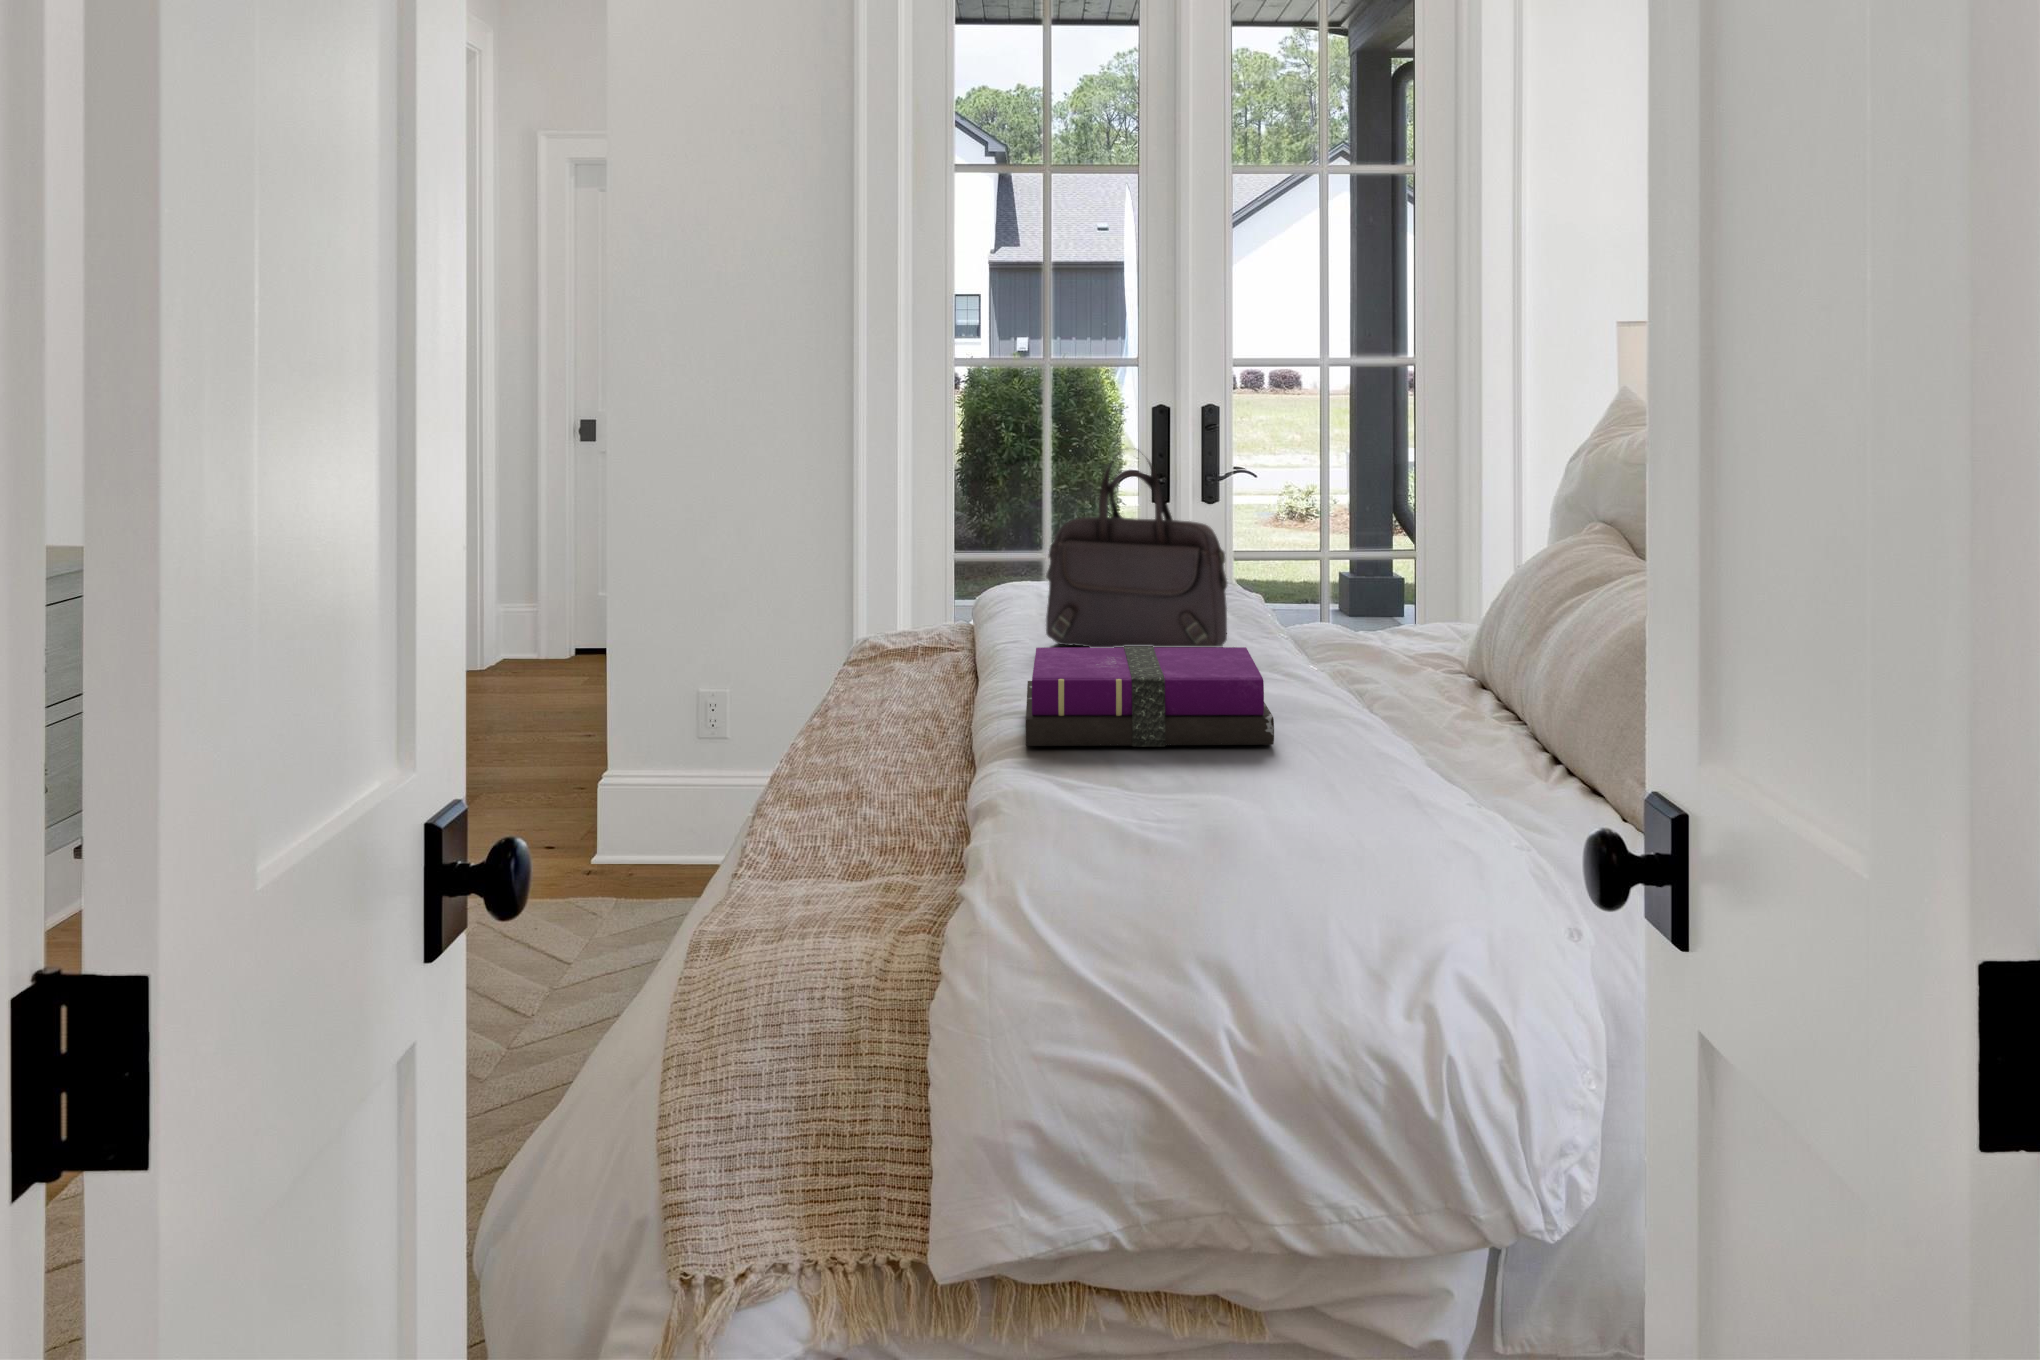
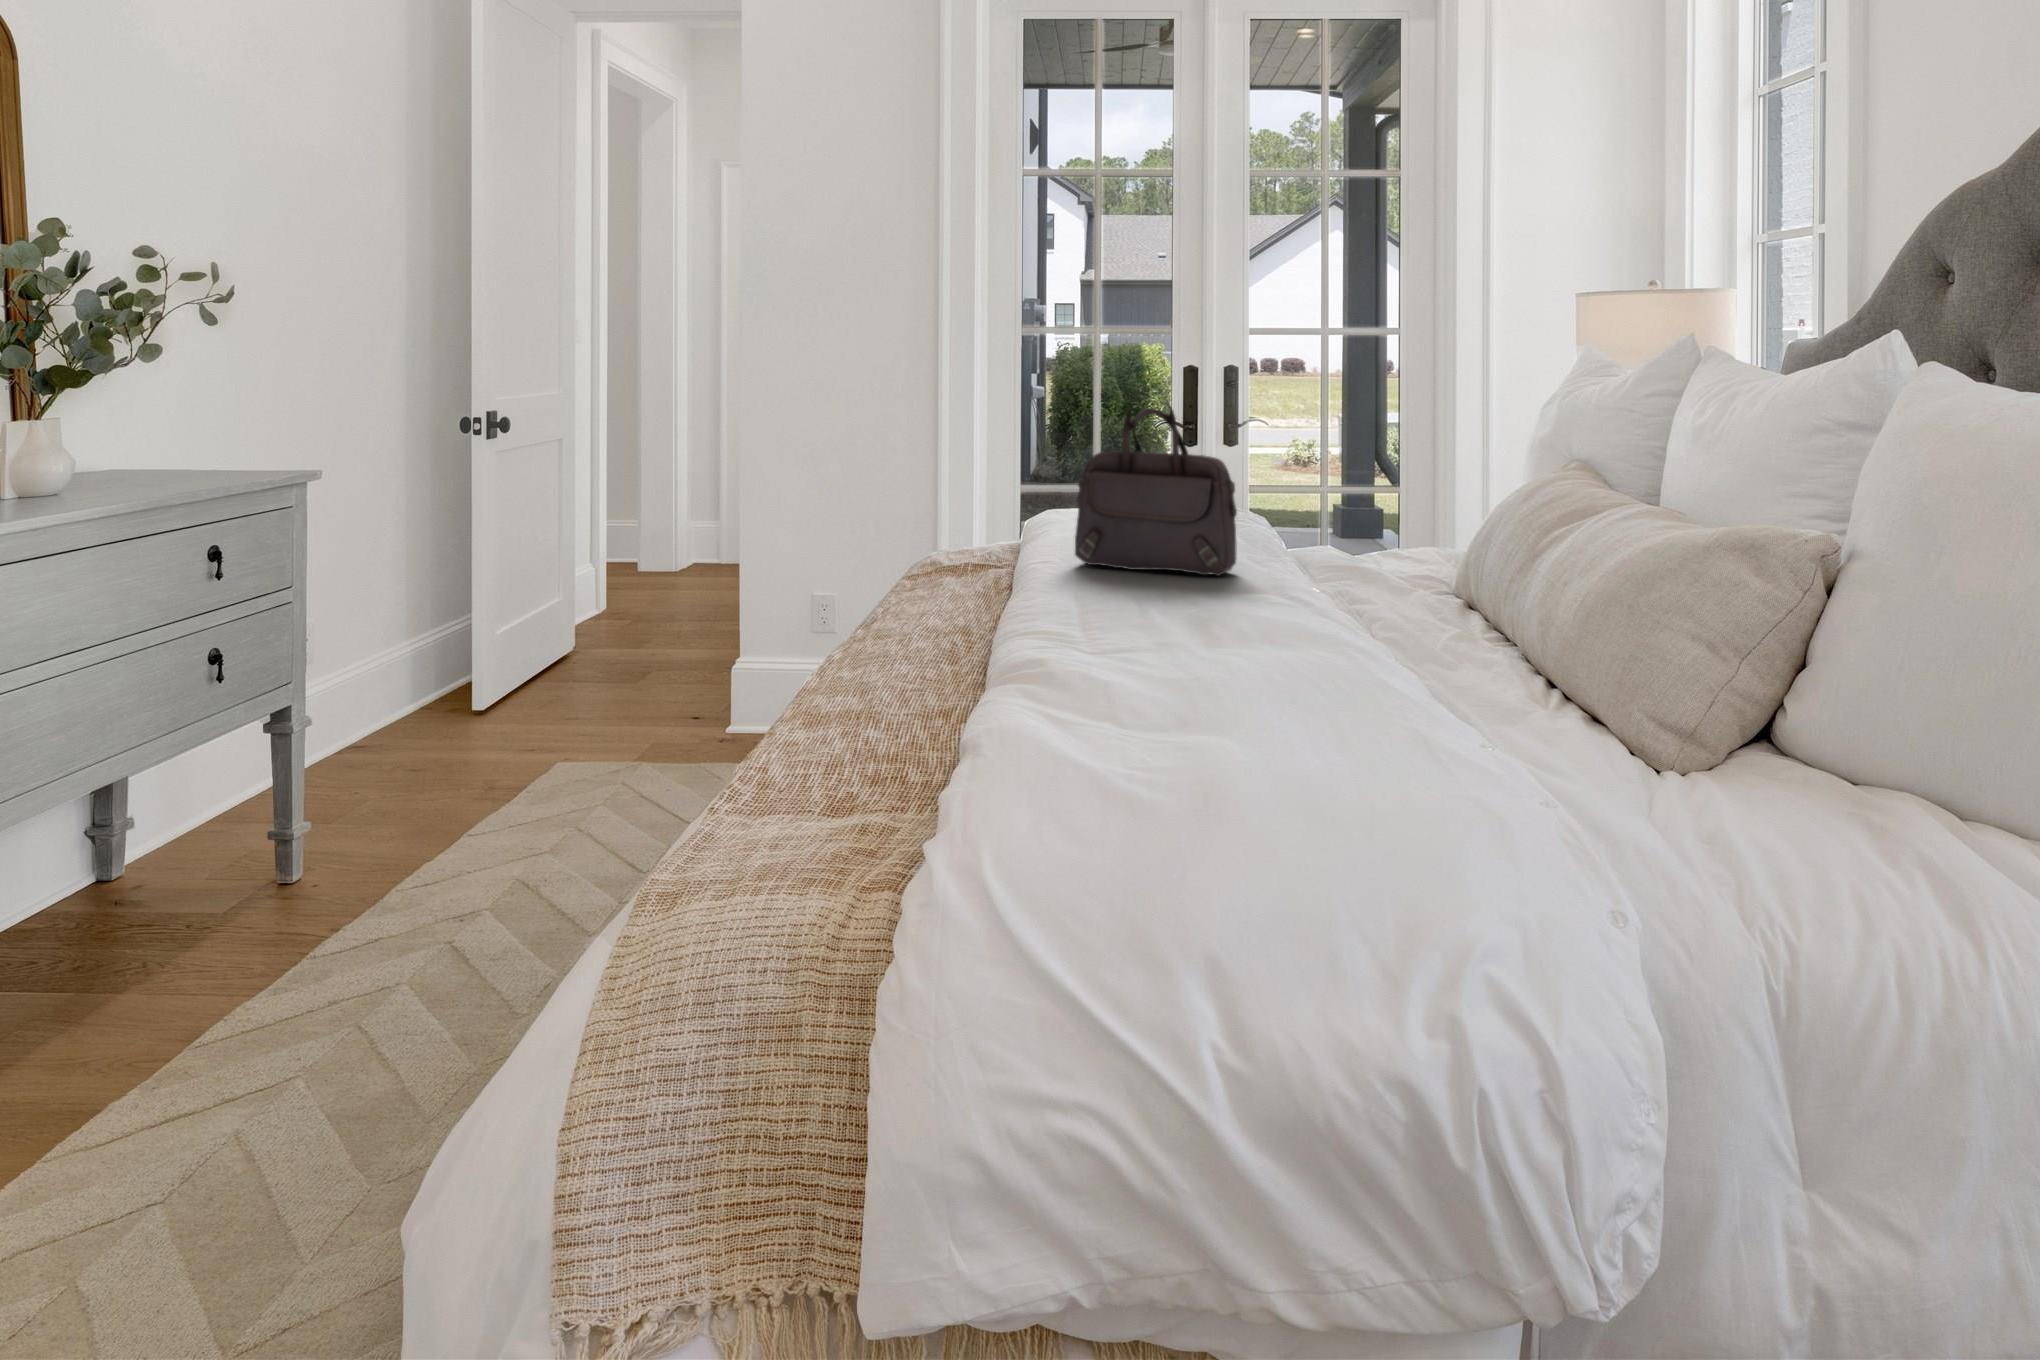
notebook: present [1026,646,1274,747] -> none [1031,570,1278,672]

